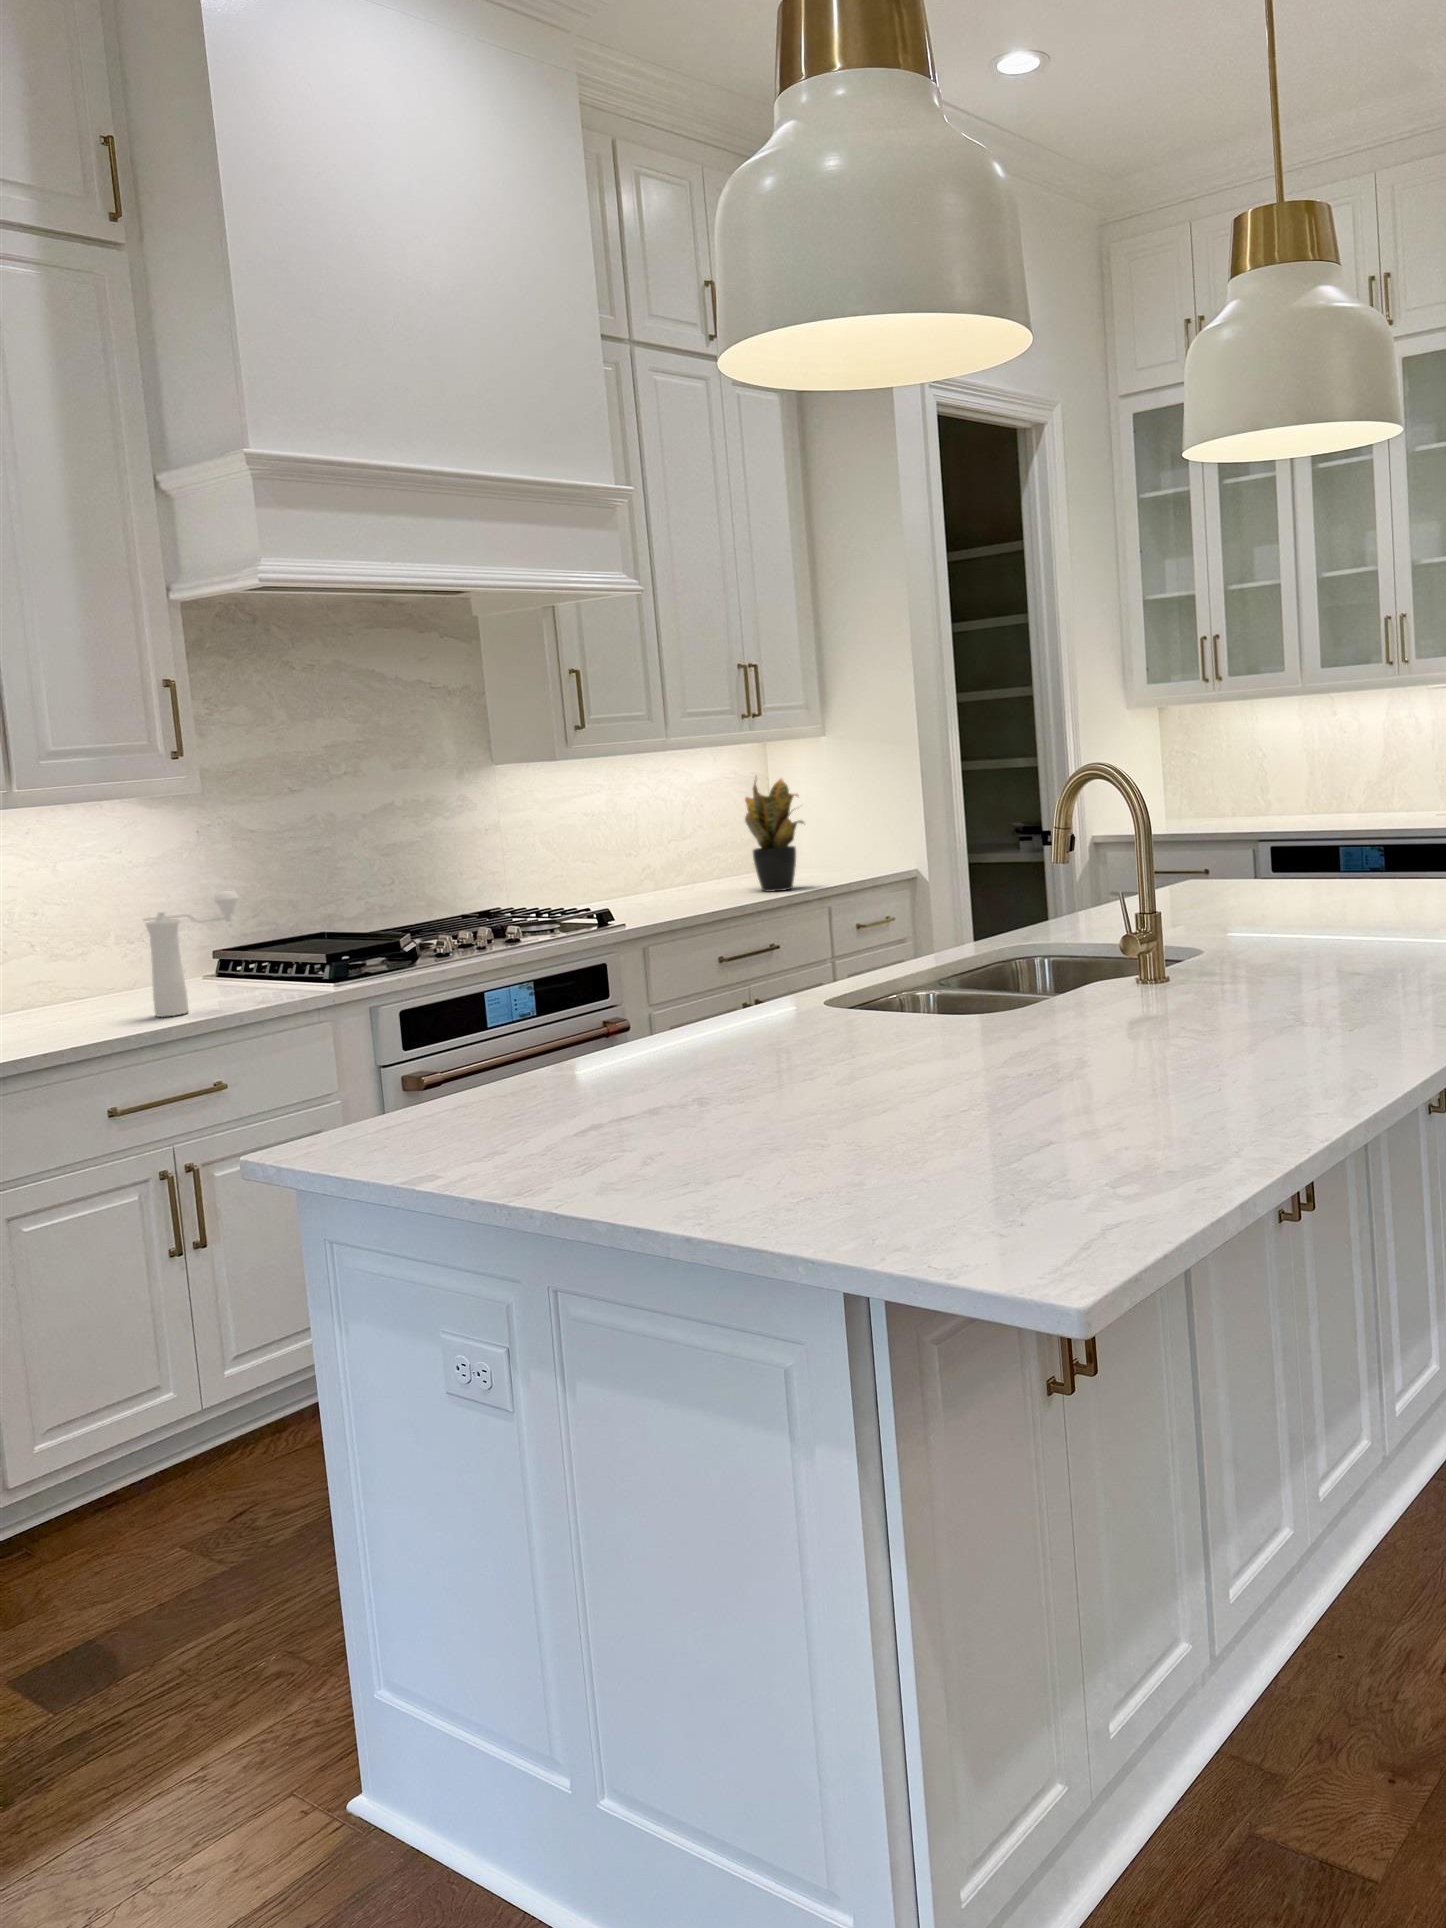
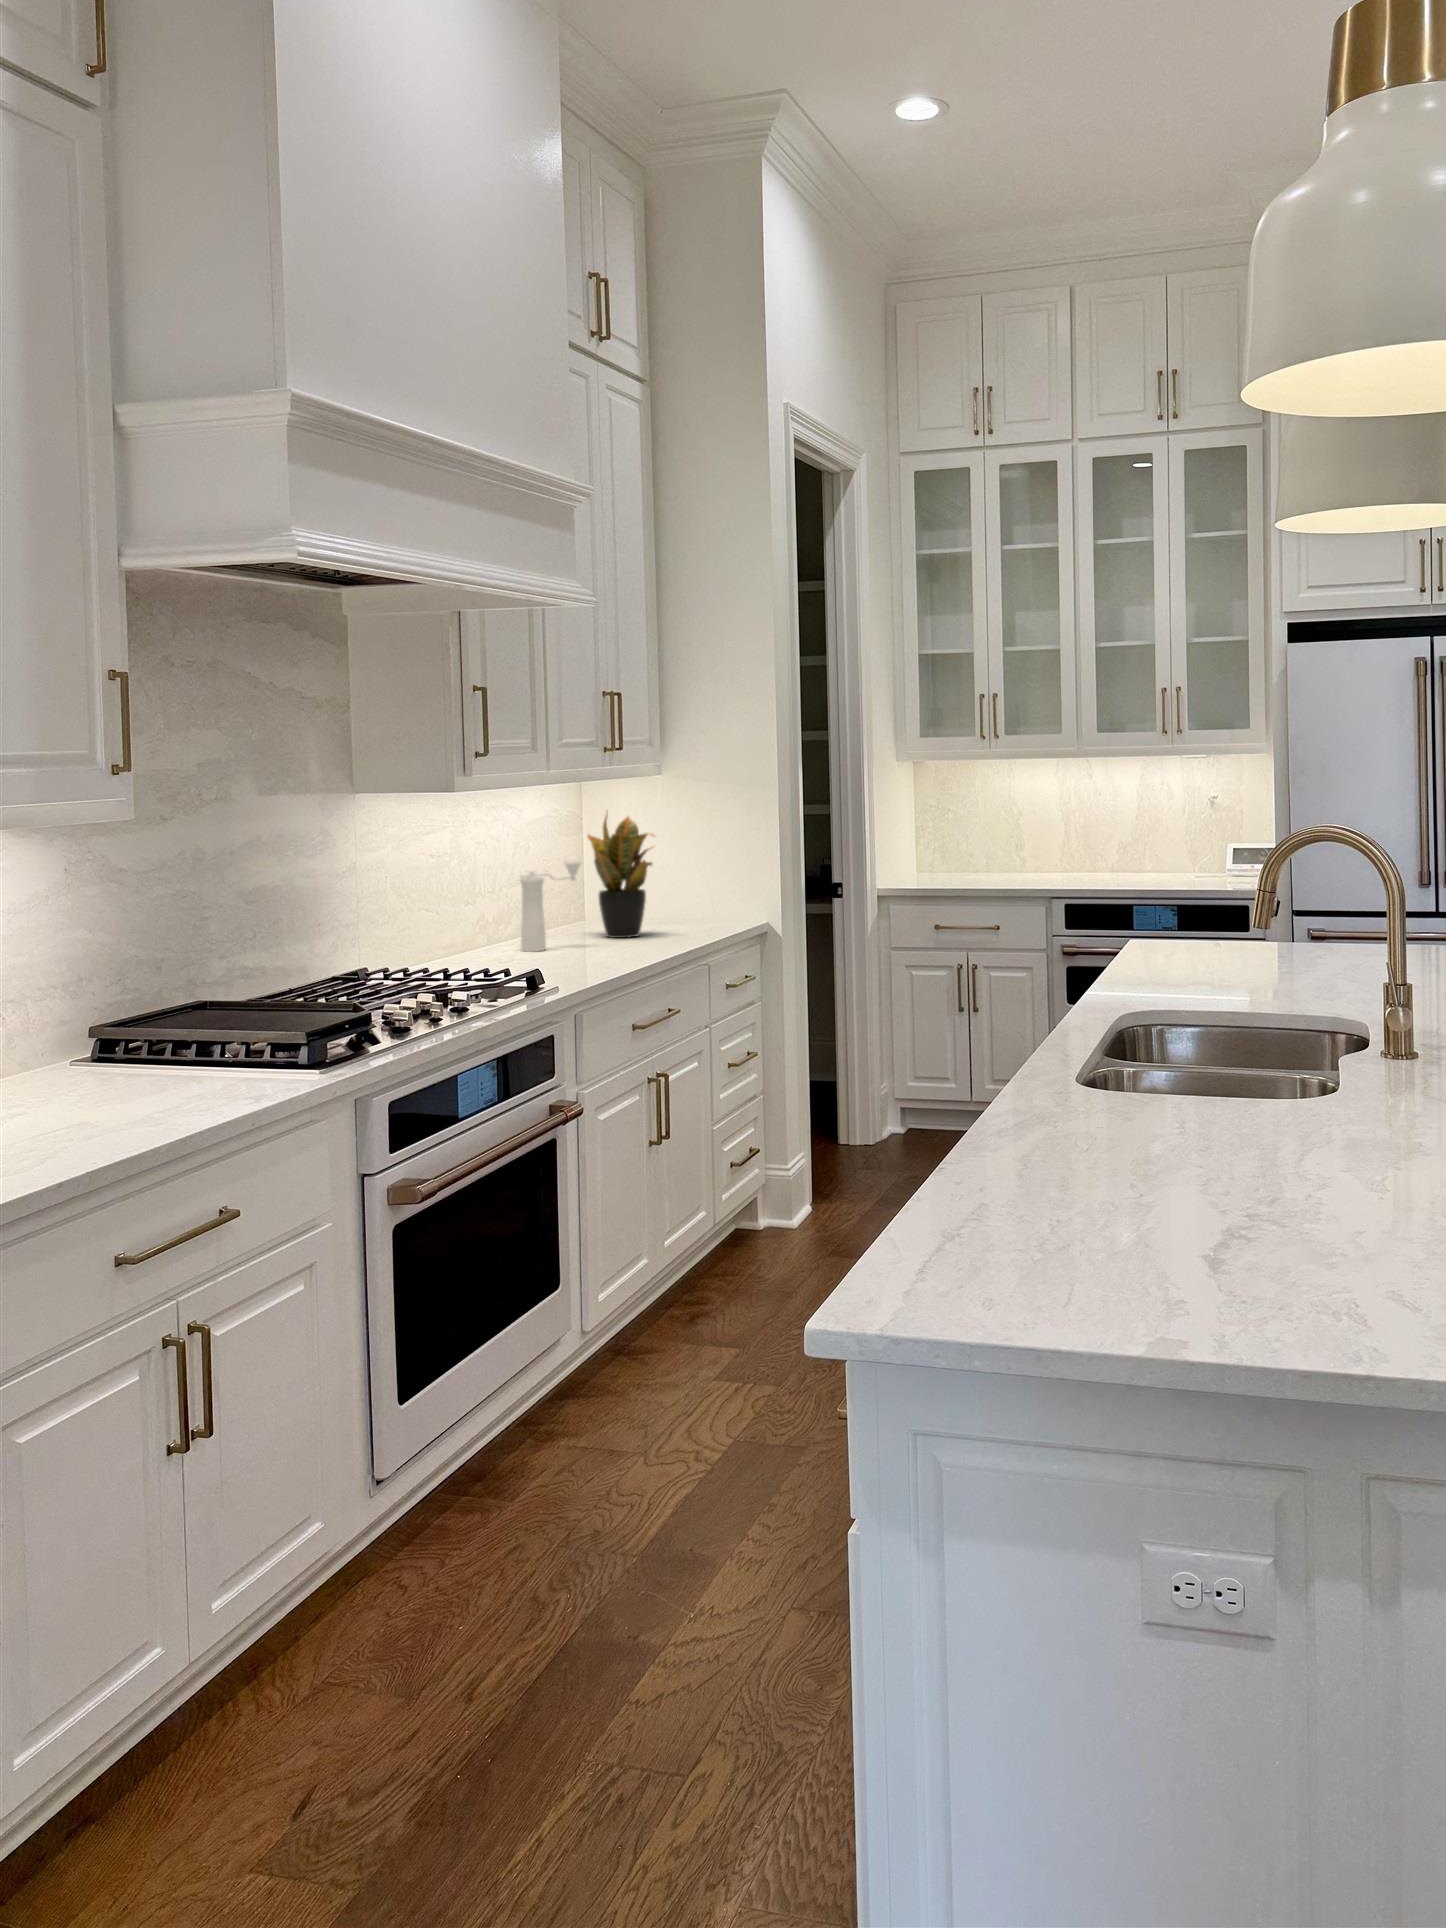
pepper mill: present [143,891,239,1017] -> present [520,857,582,952]

